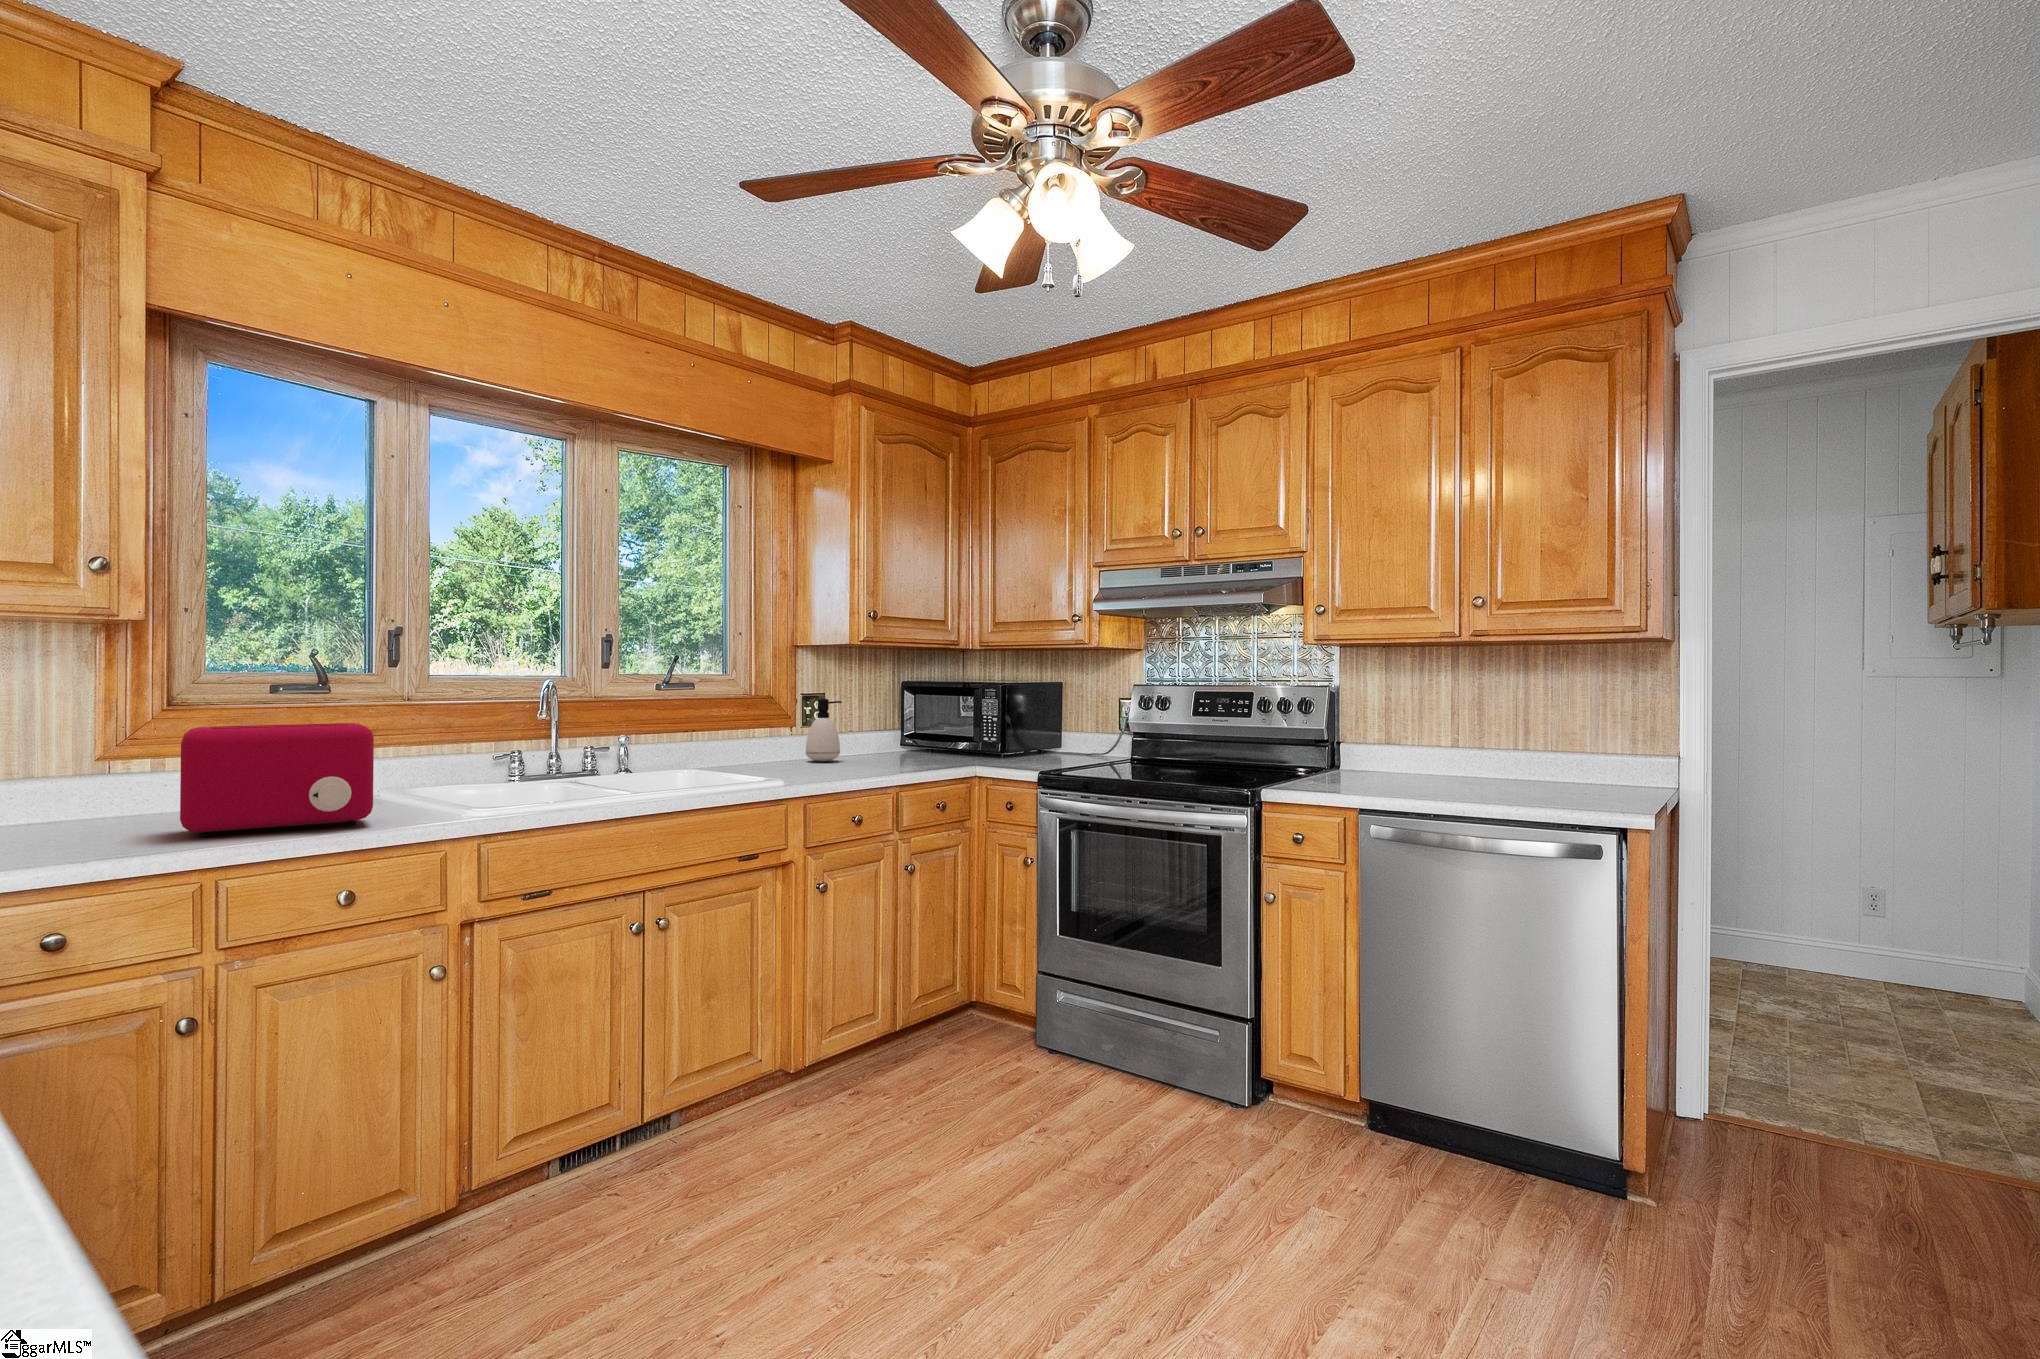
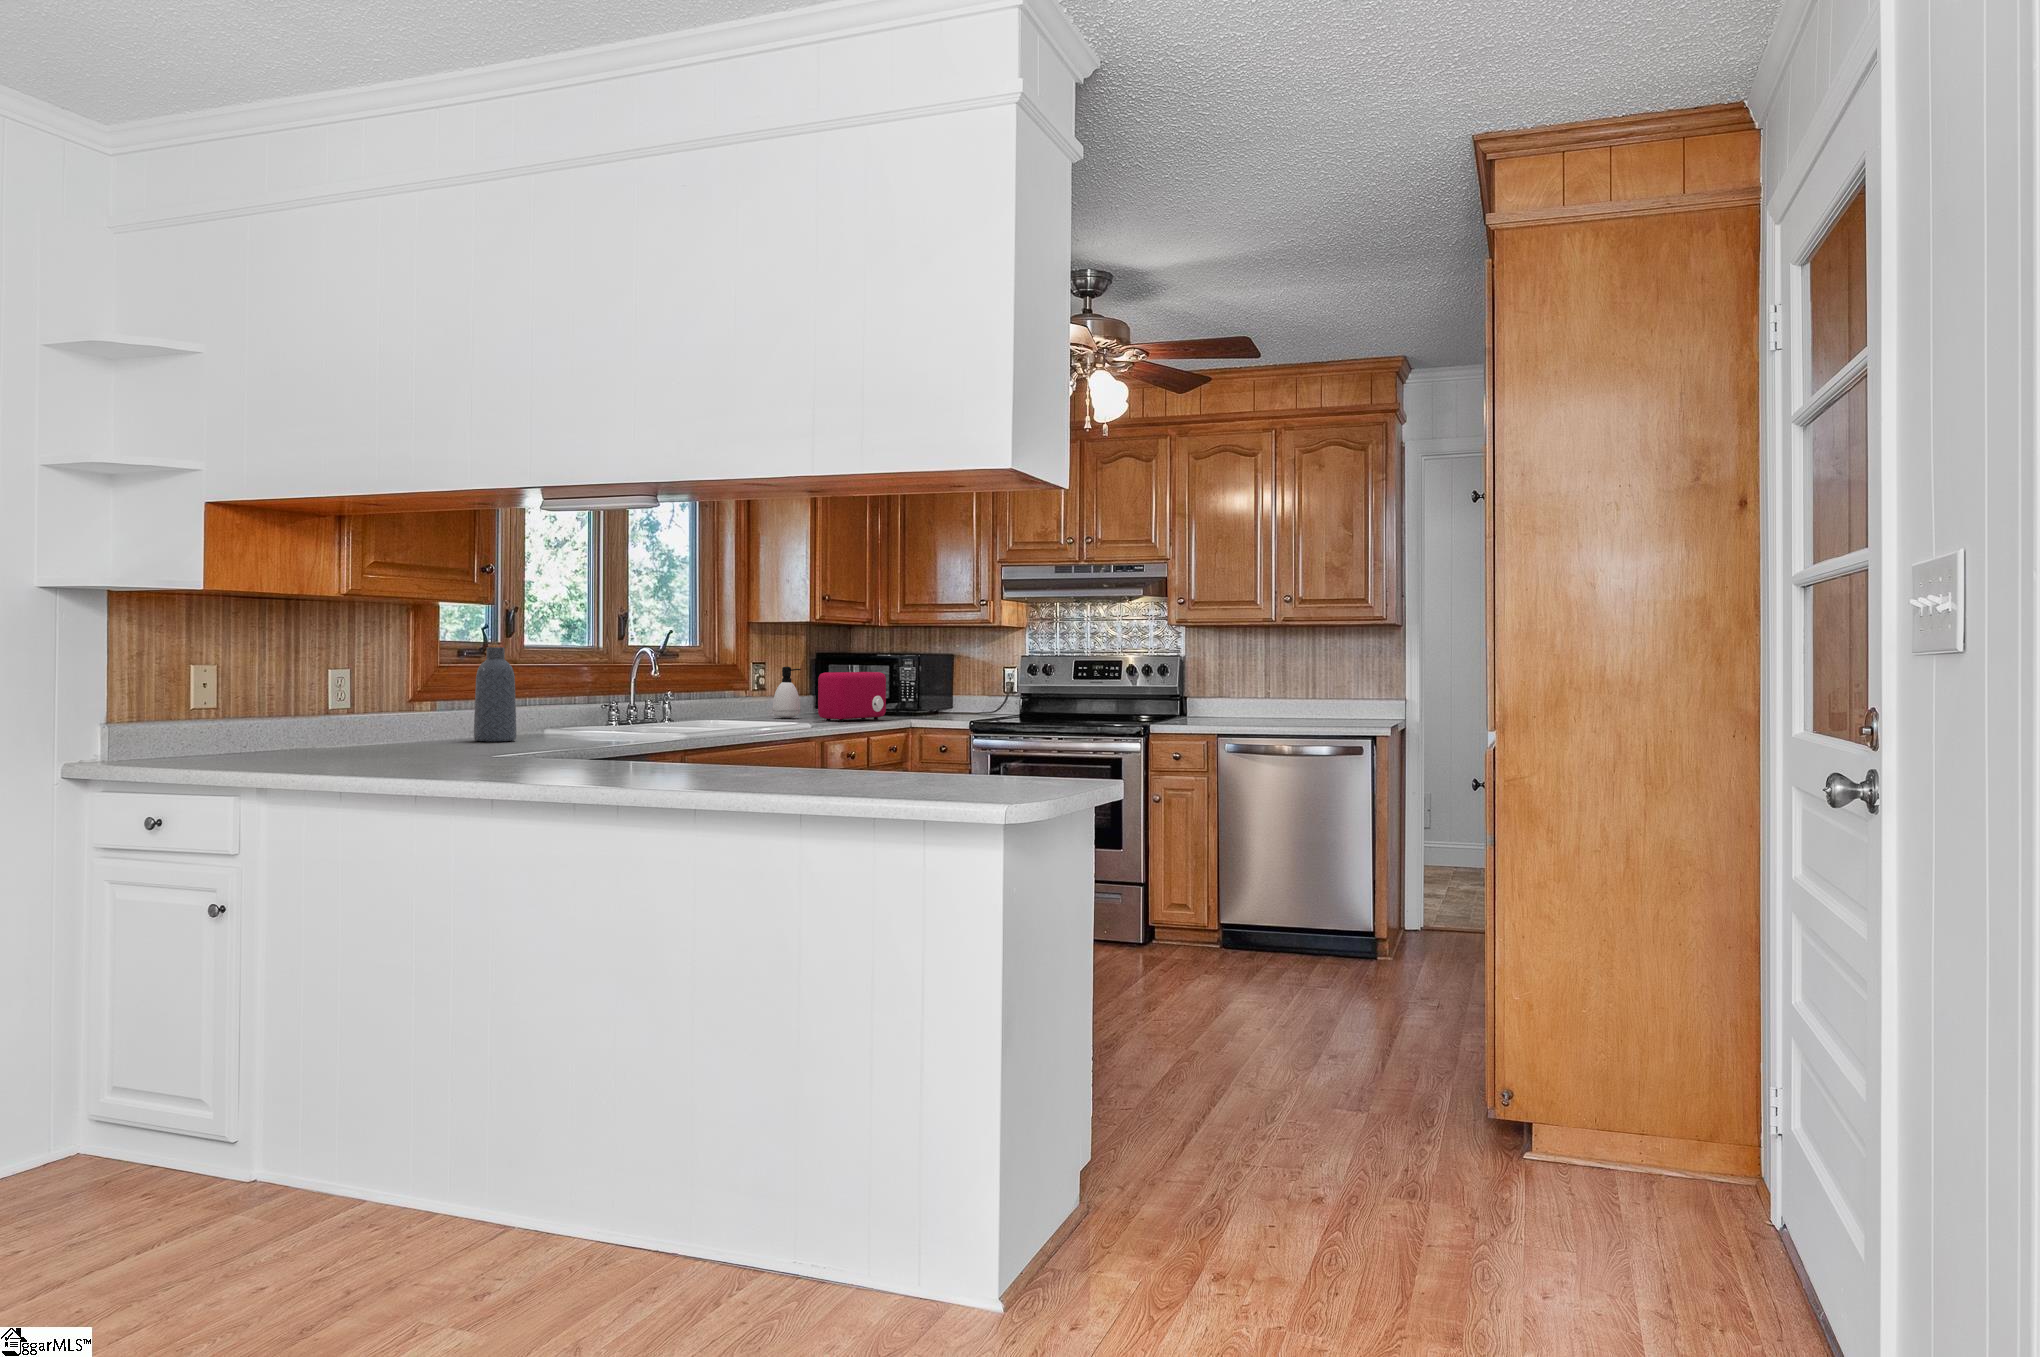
vase: none [83,682,164,827] -> present [474,647,517,742]
toaster: present [180,723,374,837] -> present [818,672,886,722]

